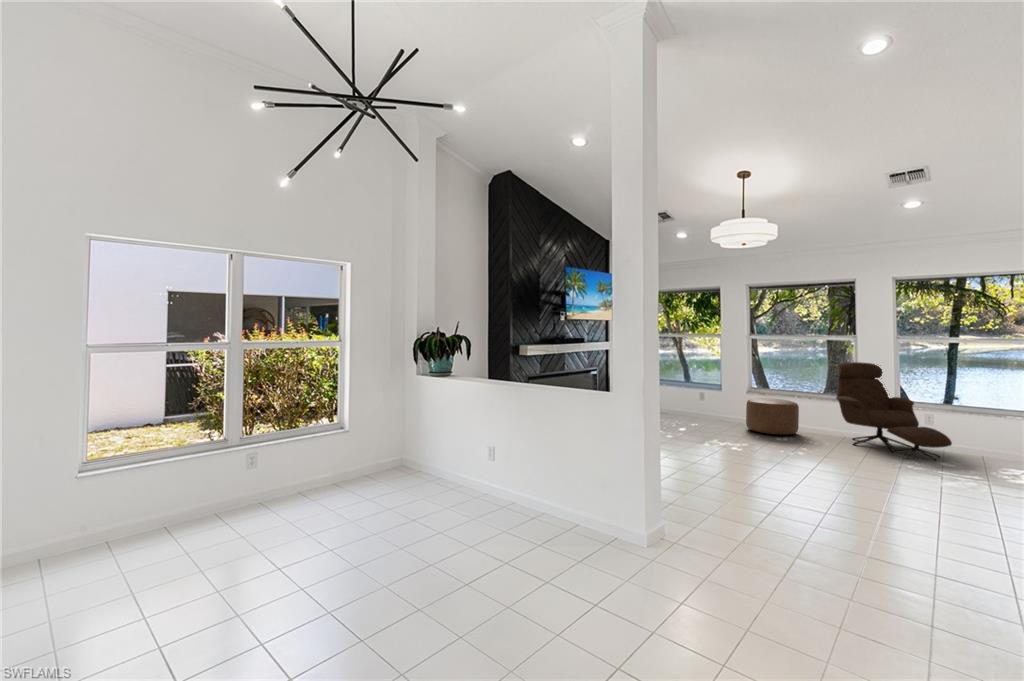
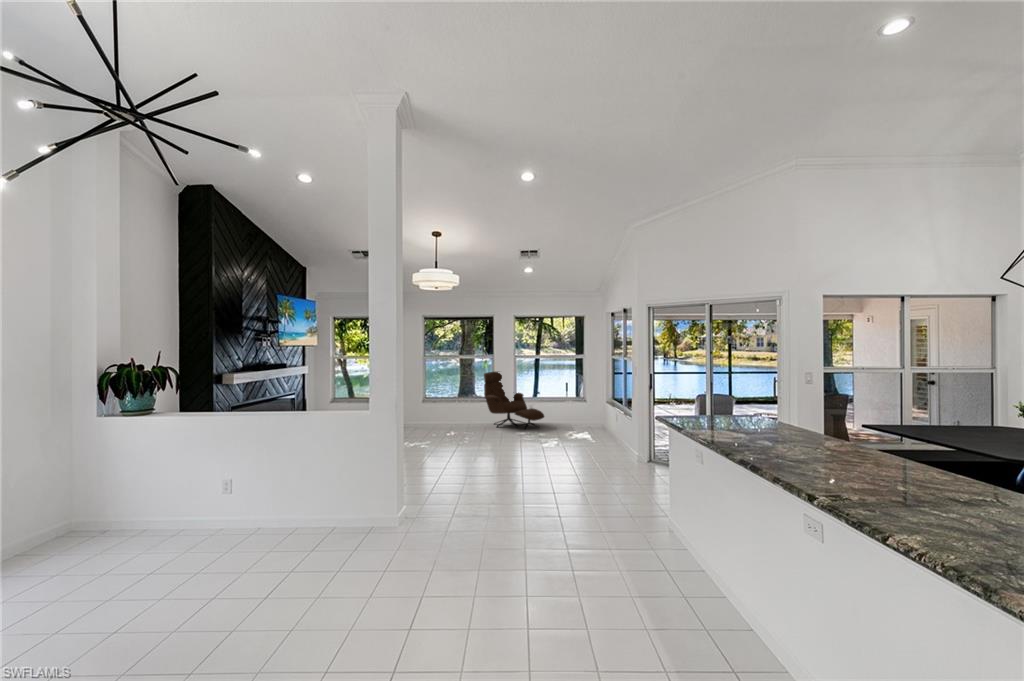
ottoman: present [746,398,799,435] -> none [428,403,463,430]

